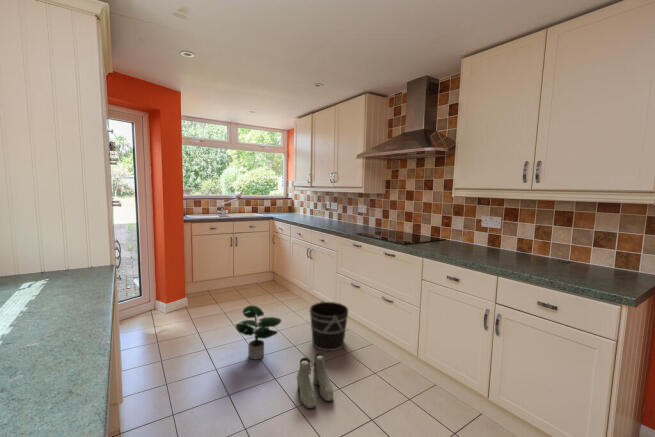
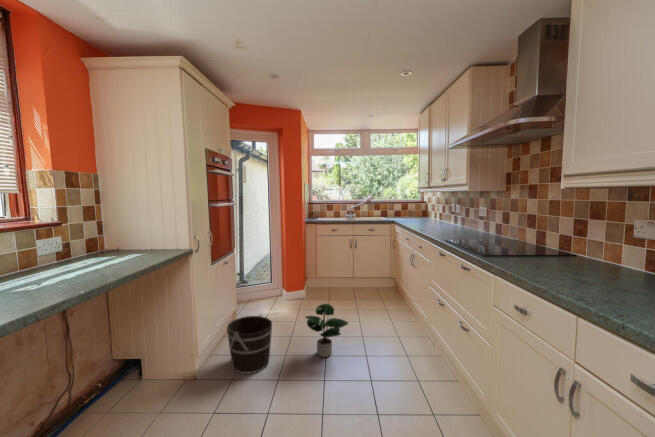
bucket: present [310,301,348,351] -> present [227,315,272,374]
boots: present [297,353,333,408] -> none [328,365,364,420]

